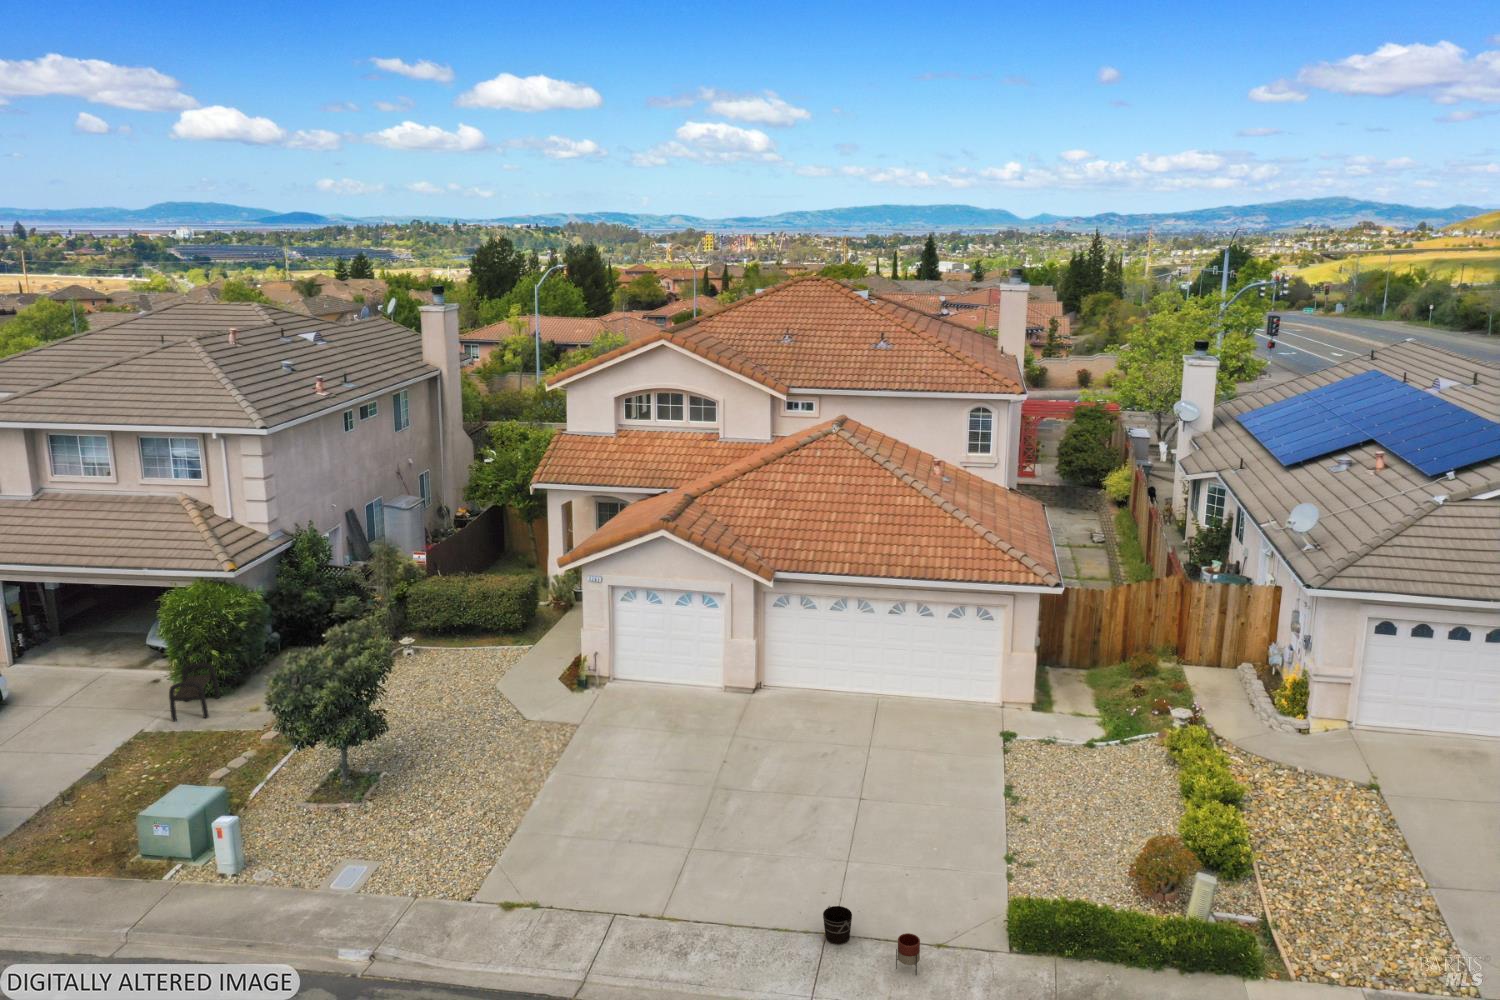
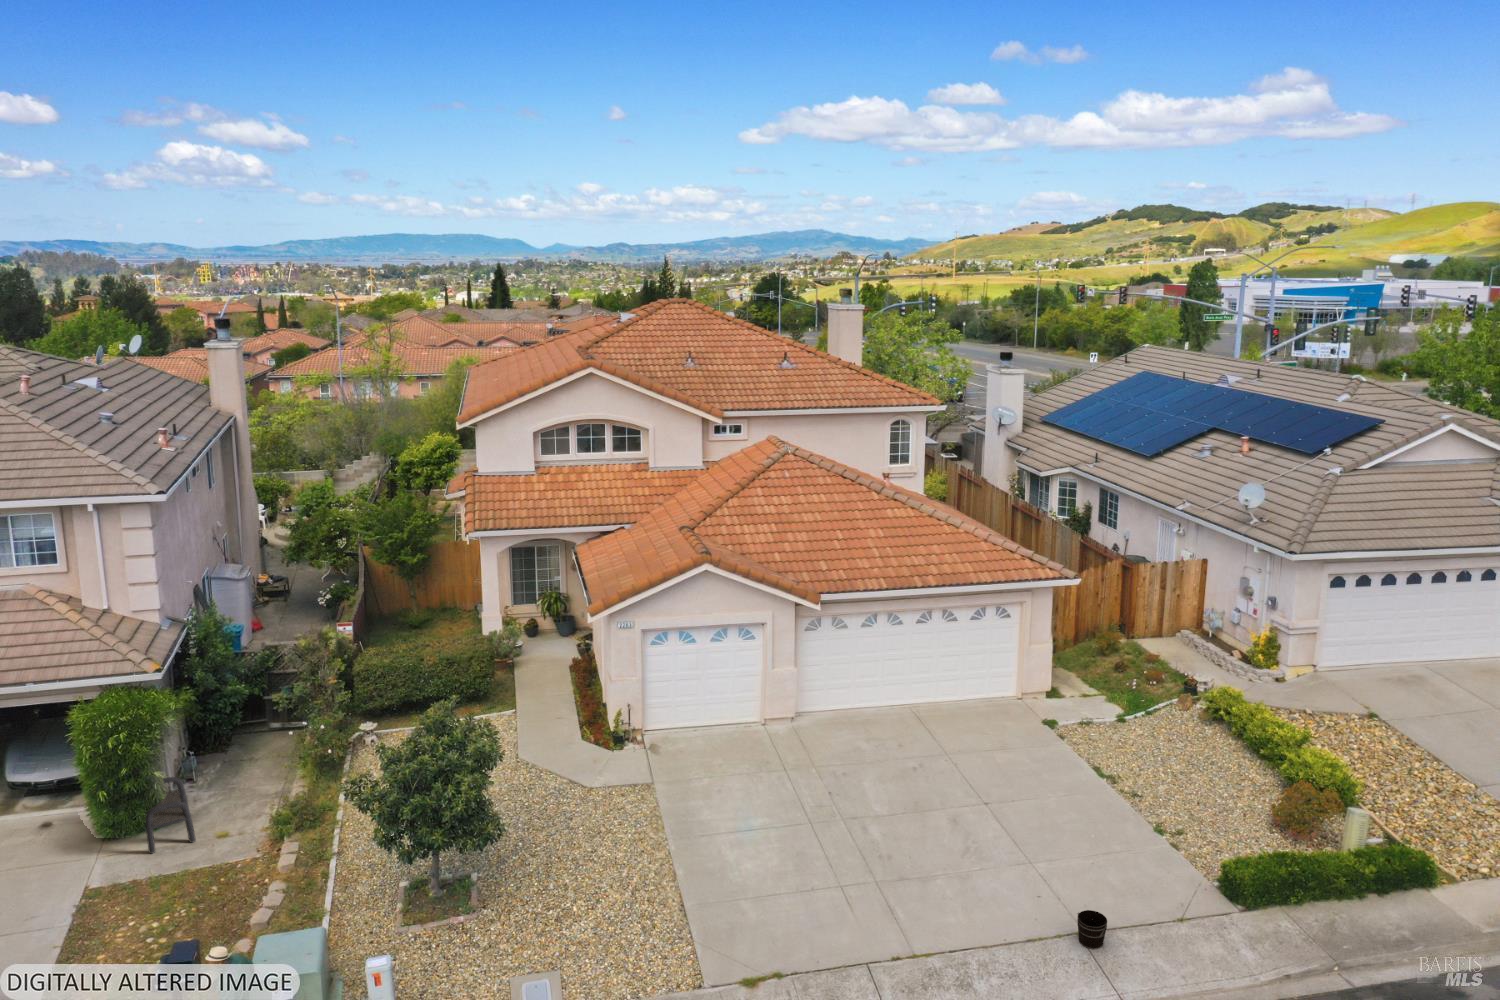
planter: present [896,933,920,975] -> none [1167,922,1192,962]

